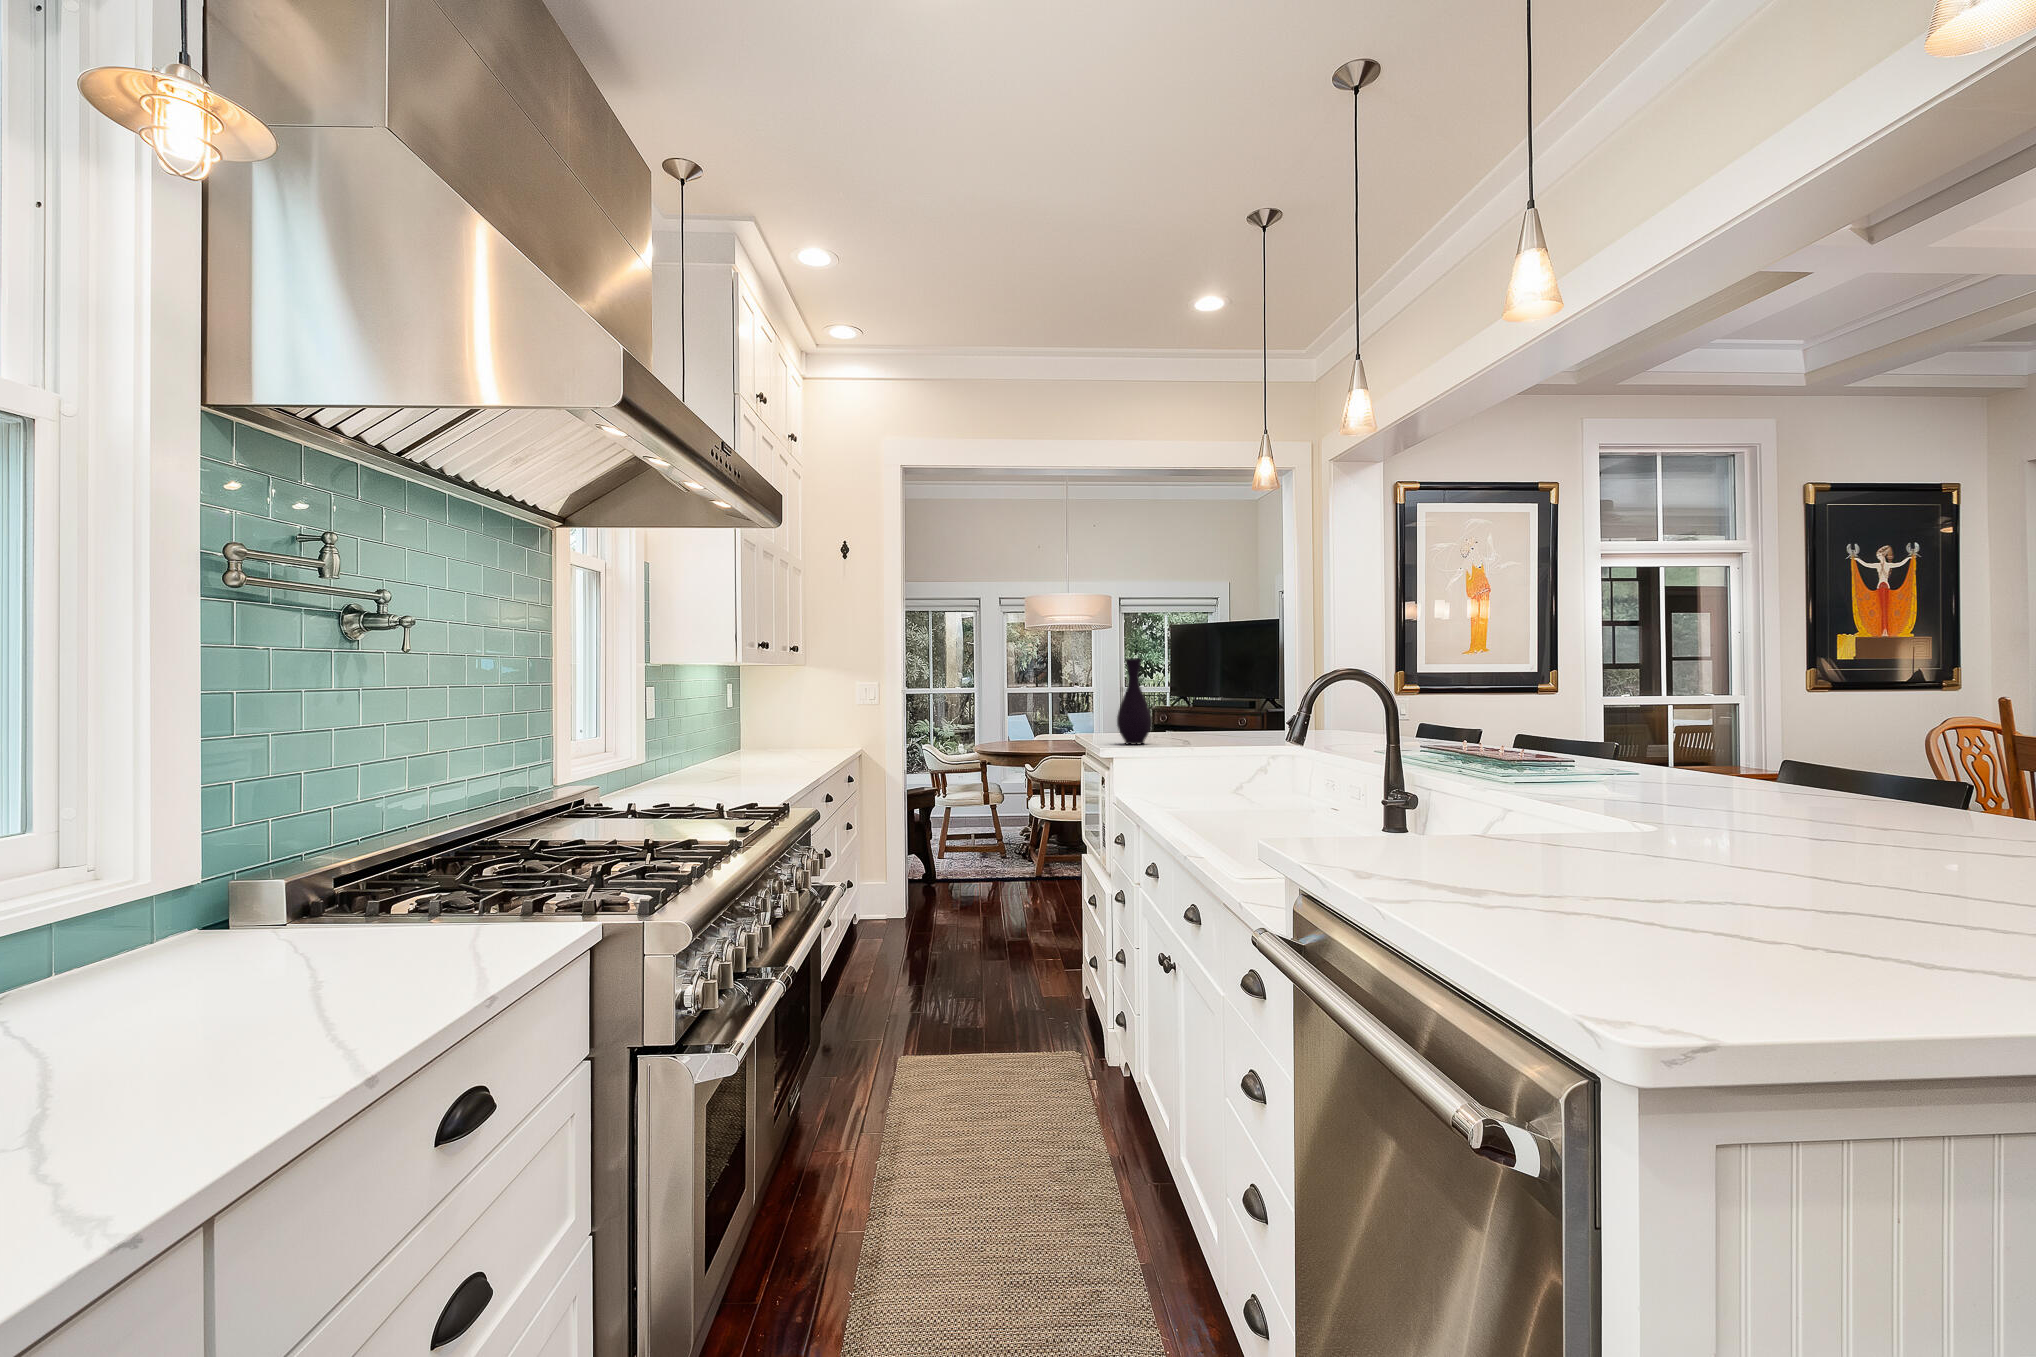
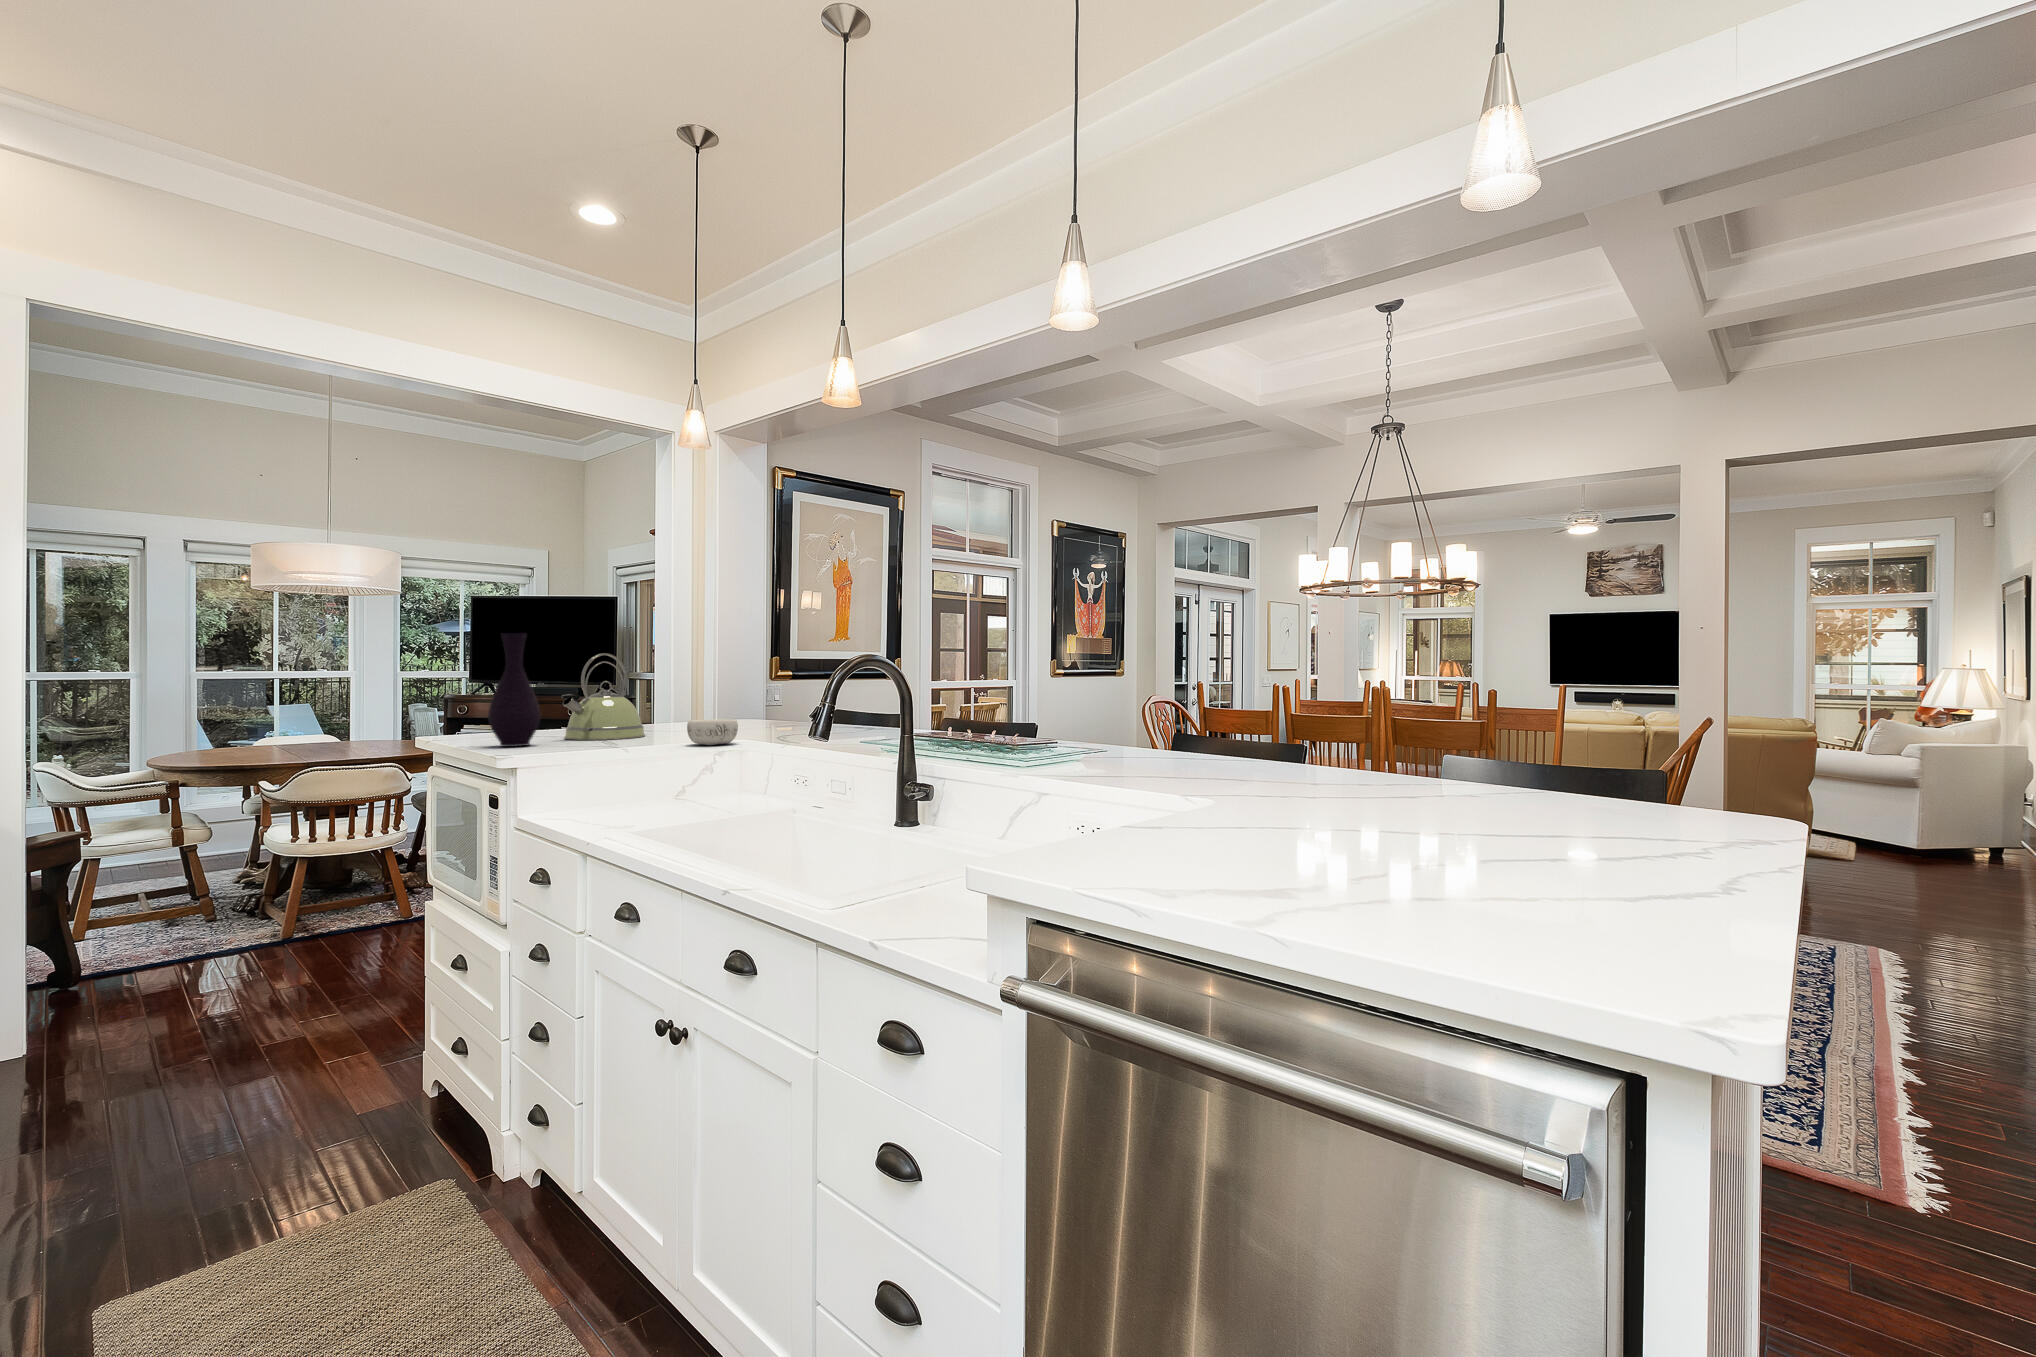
kettle: none [1171,672,1238,743] -> present [561,653,645,740]
decorative bowl: none [1251,729,1294,751] -> present [687,719,738,745]

